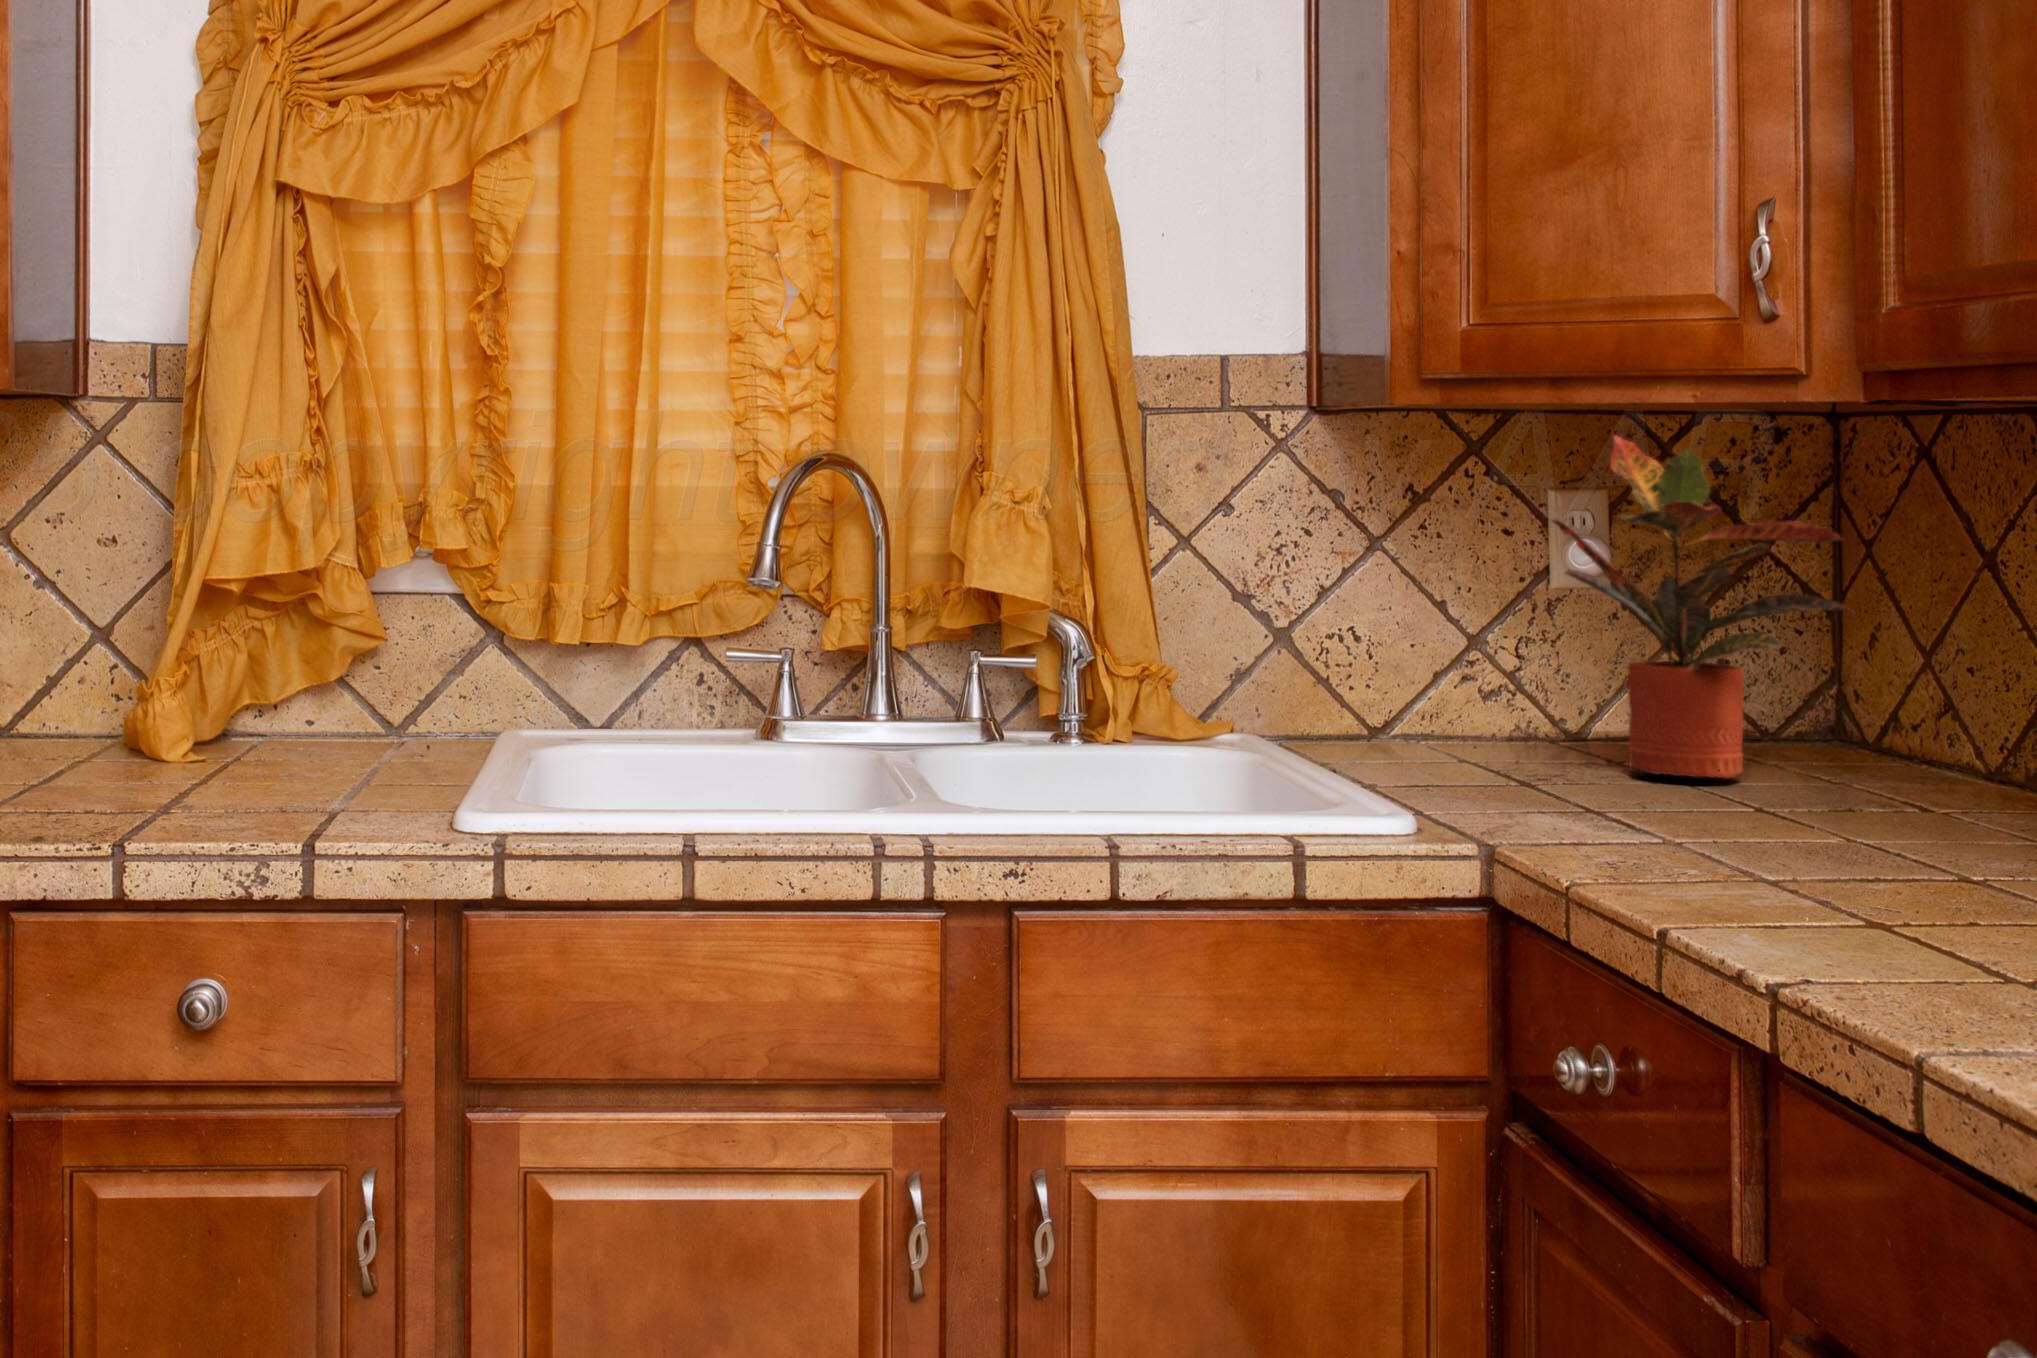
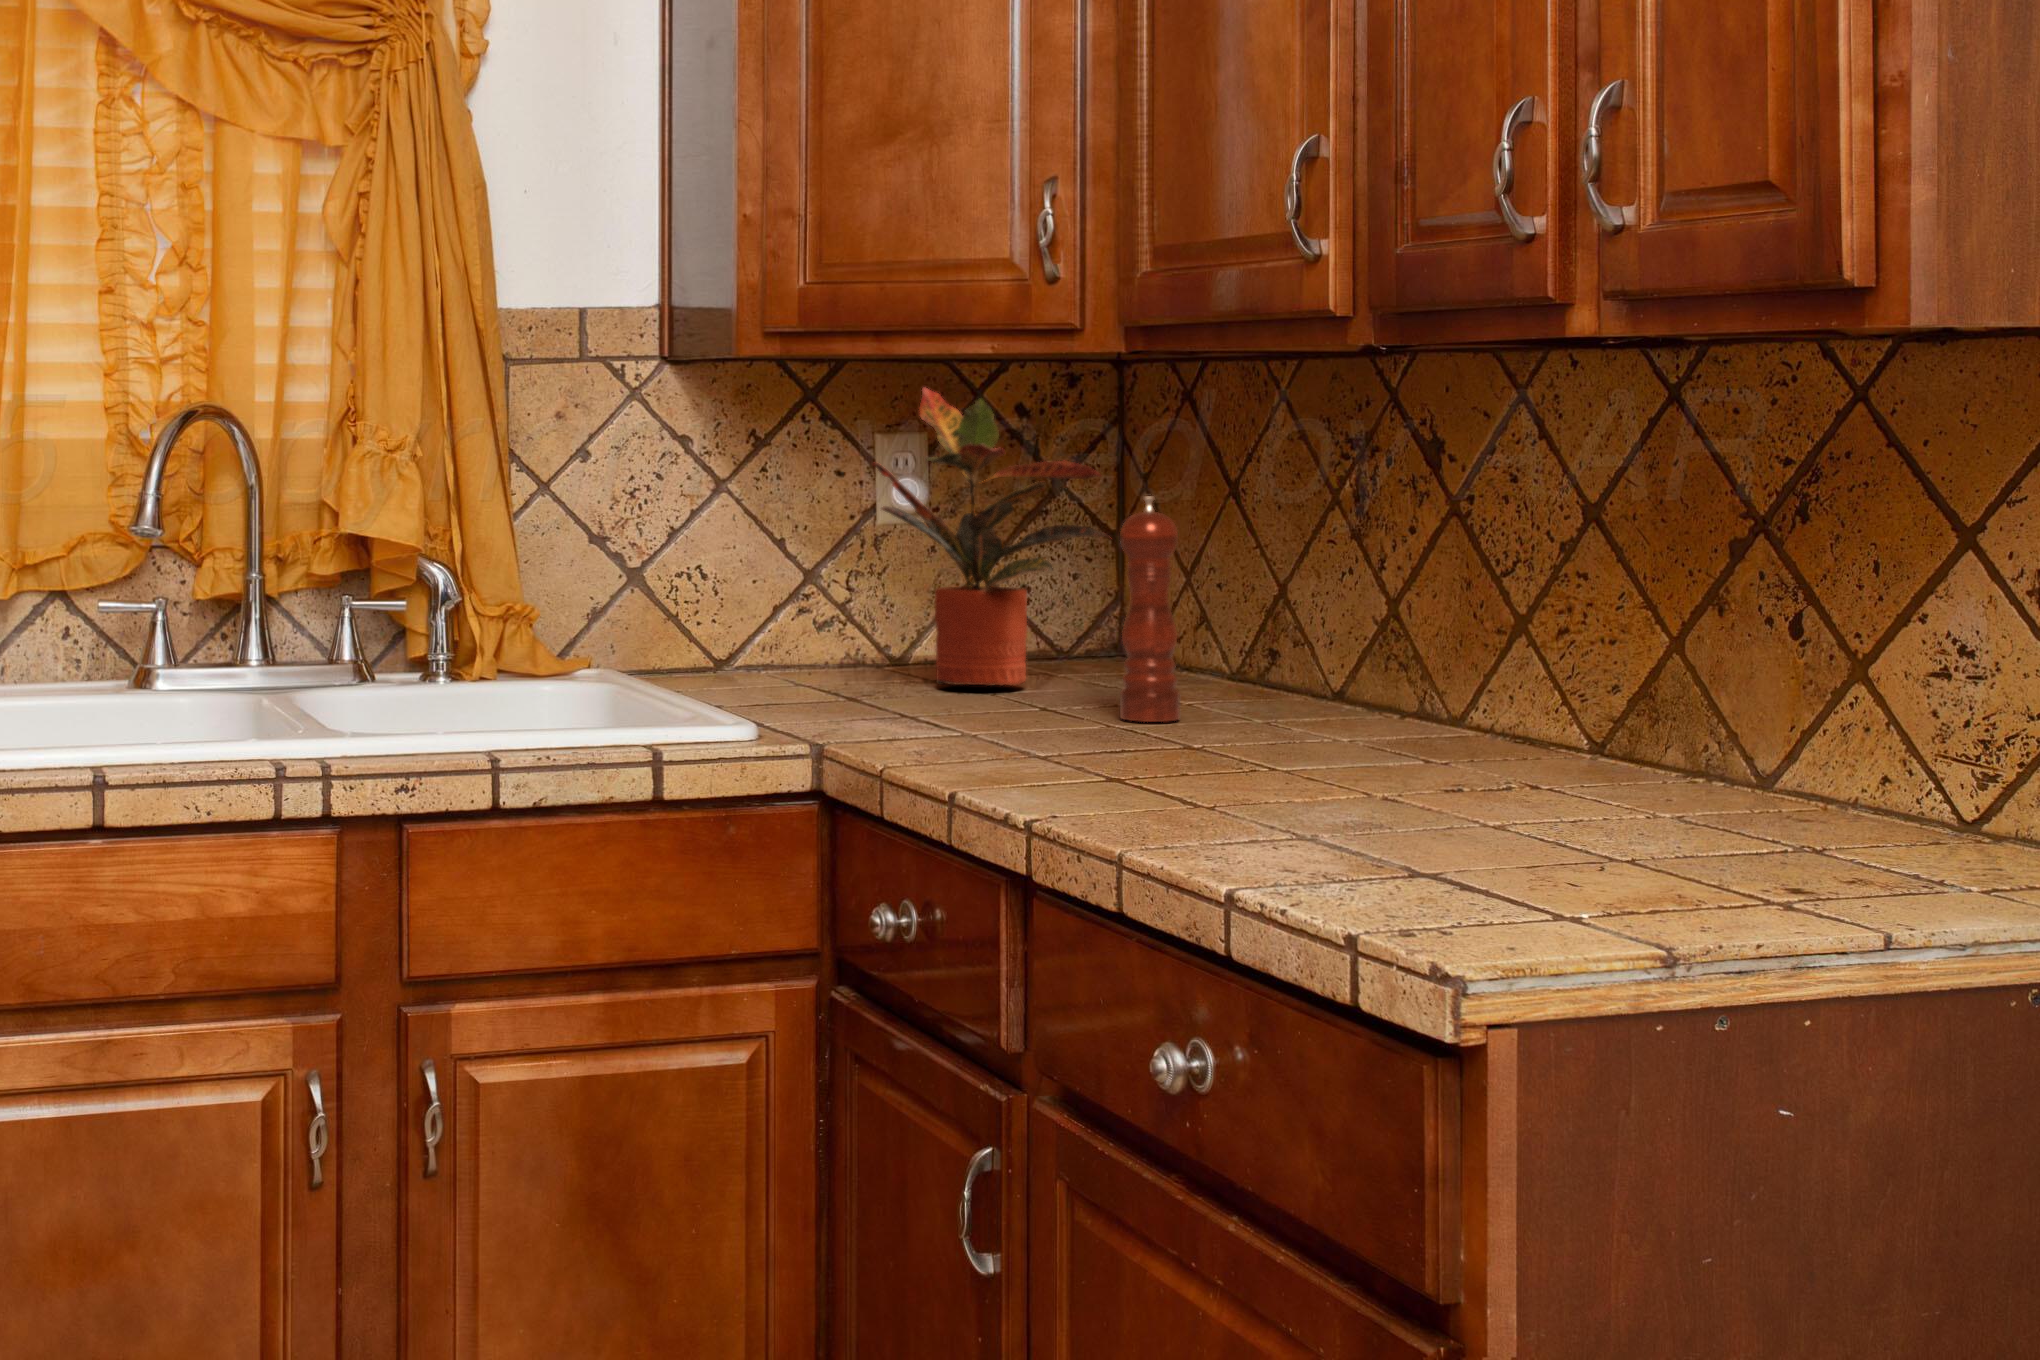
pepper mill: none [1876,567,1959,840] -> present [1120,496,1180,722]

